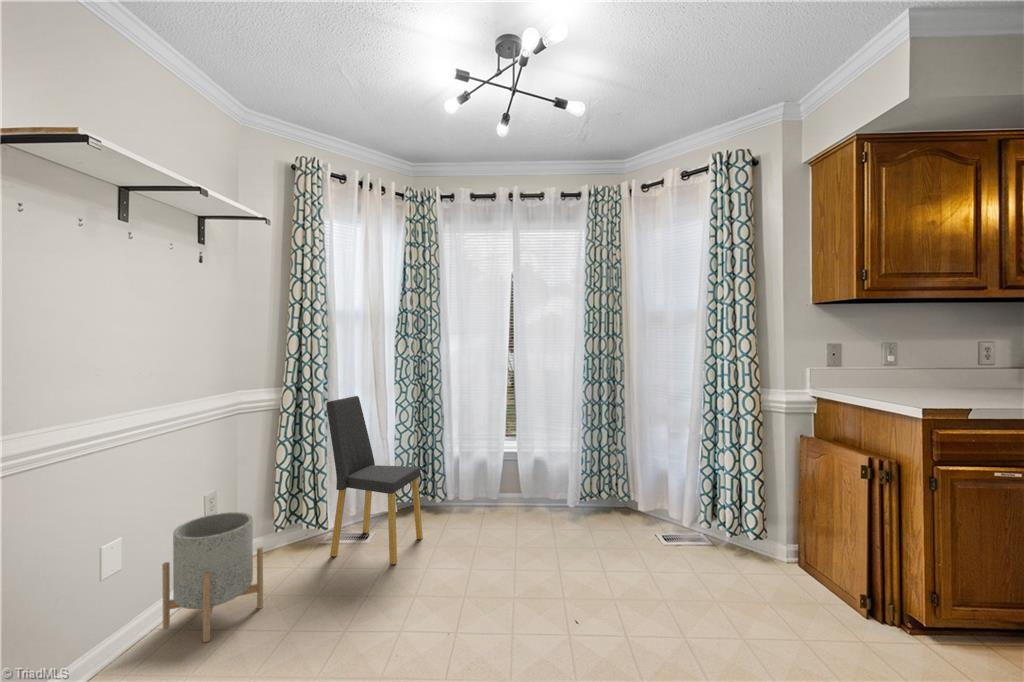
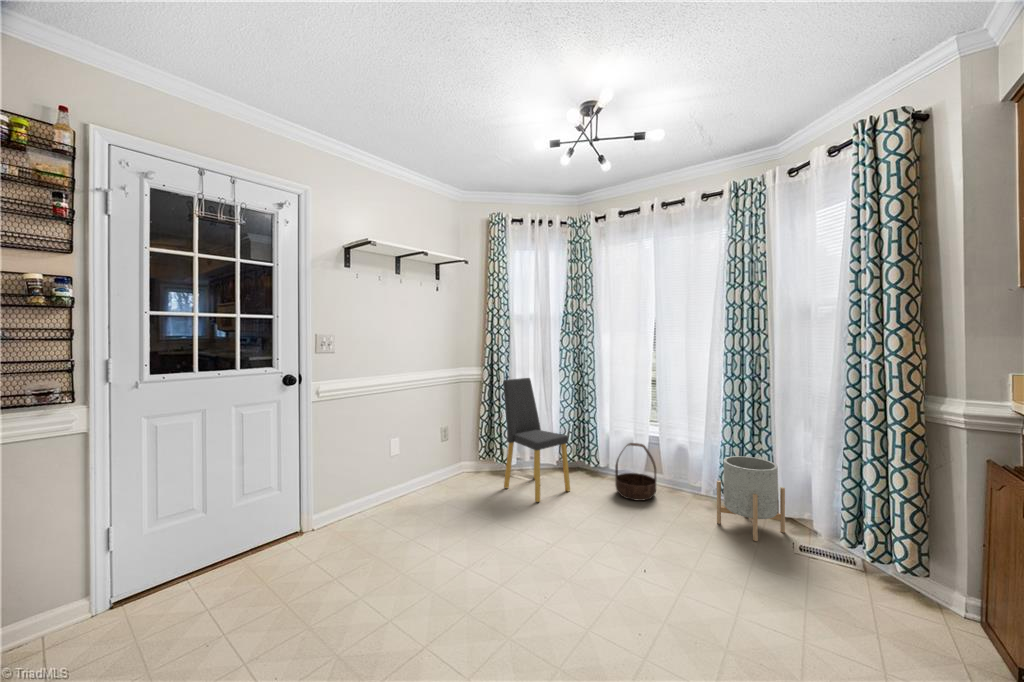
basket: none [474,463,519,531] -> present [615,443,656,501]
planter: present [162,512,263,642] -> present [717,456,785,541]

